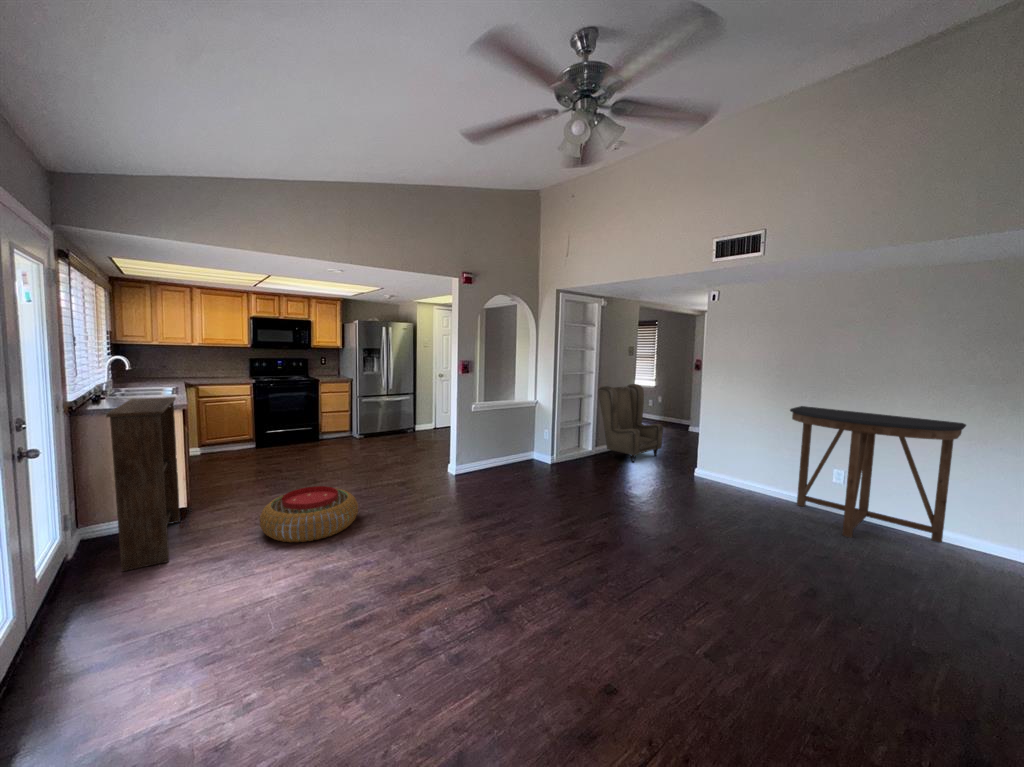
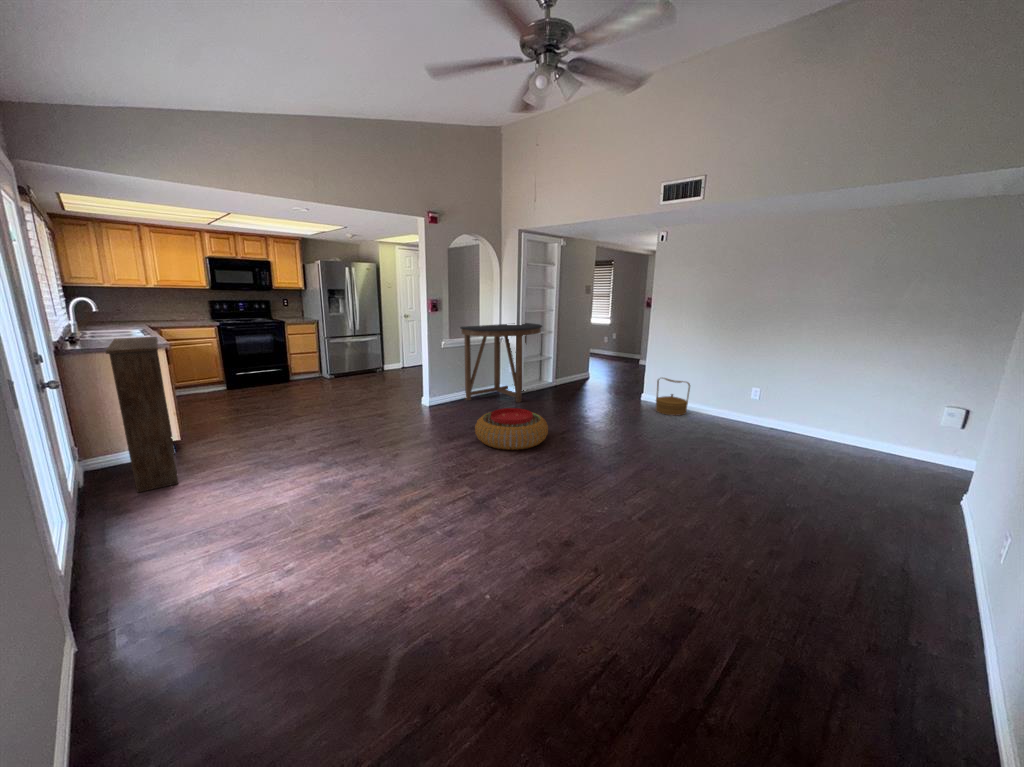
armchair: present [598,384,663,462] -> none [558,321,617,392]
console table: present [790,406,966,543] -> present [460,323,542,403]
woven basket: none [710,450,751,496] -> present [656,378,690,415]
pouf: present [260,486,358,542] -> present [475,408,548,450]

